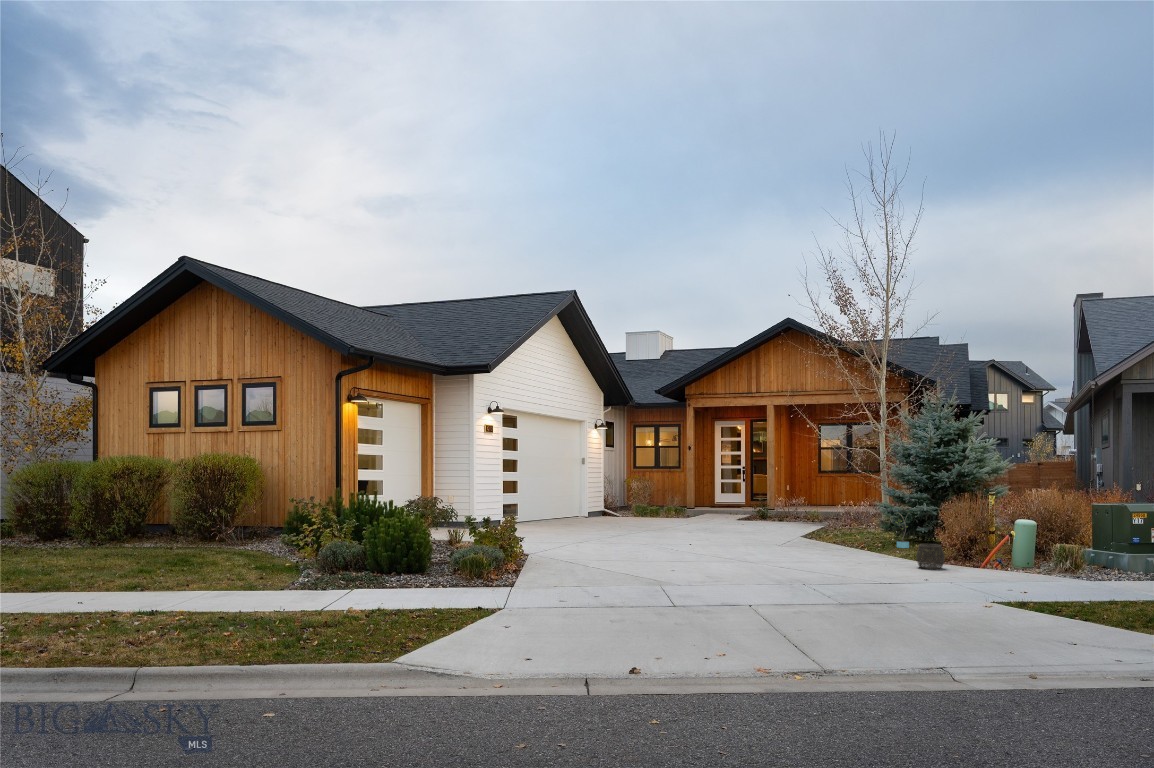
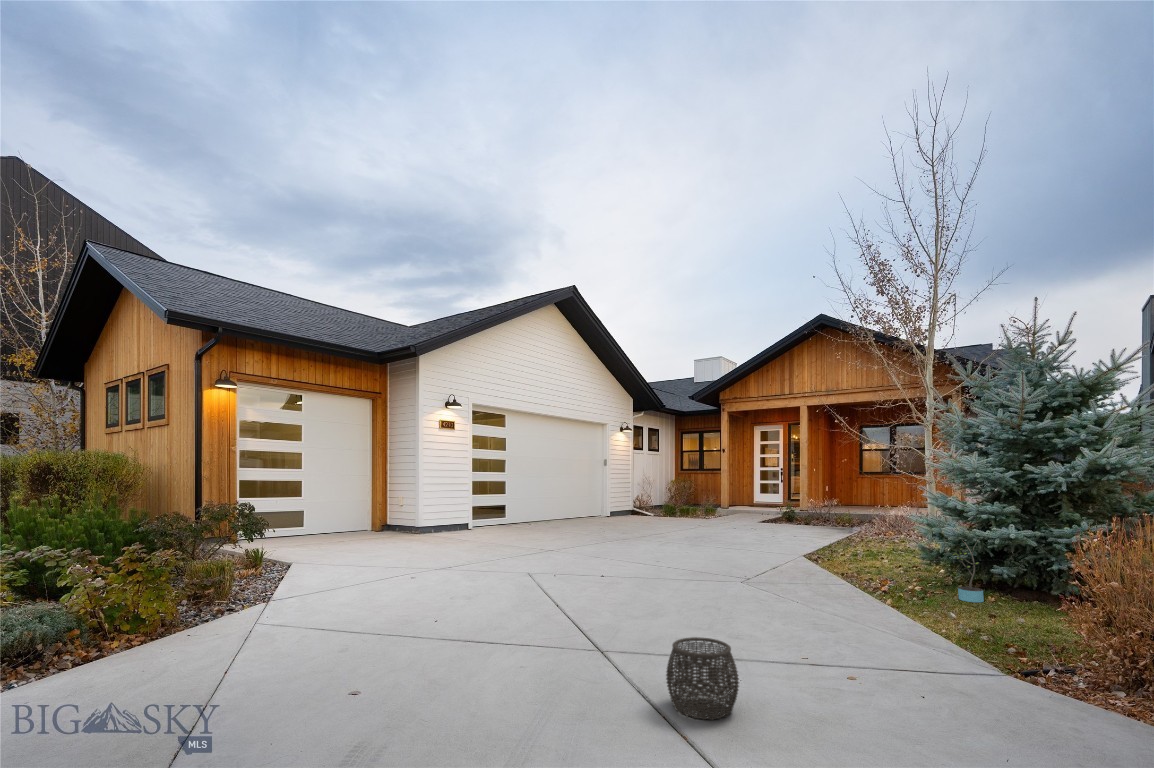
woven basket: present [916,544,944,569] -> present [666,637,739,720]

